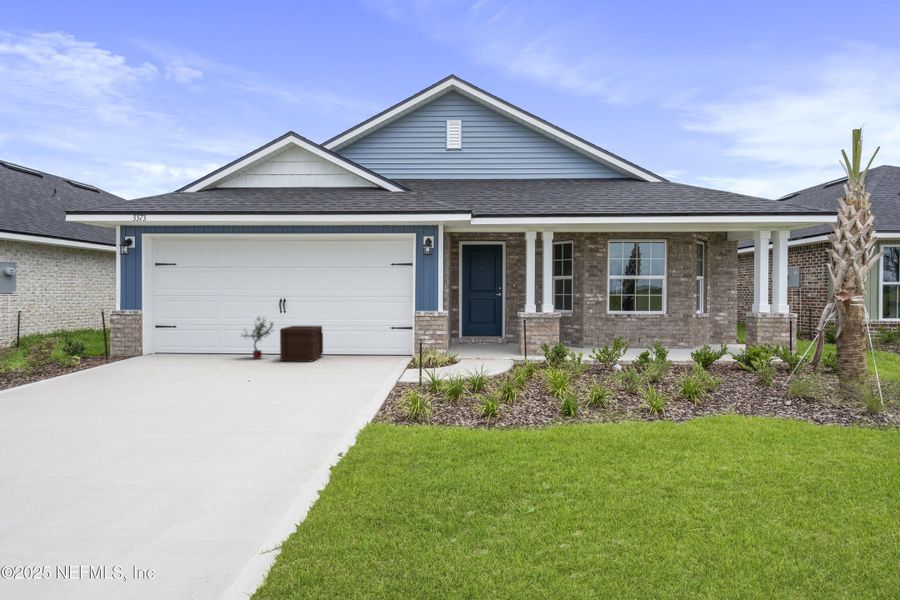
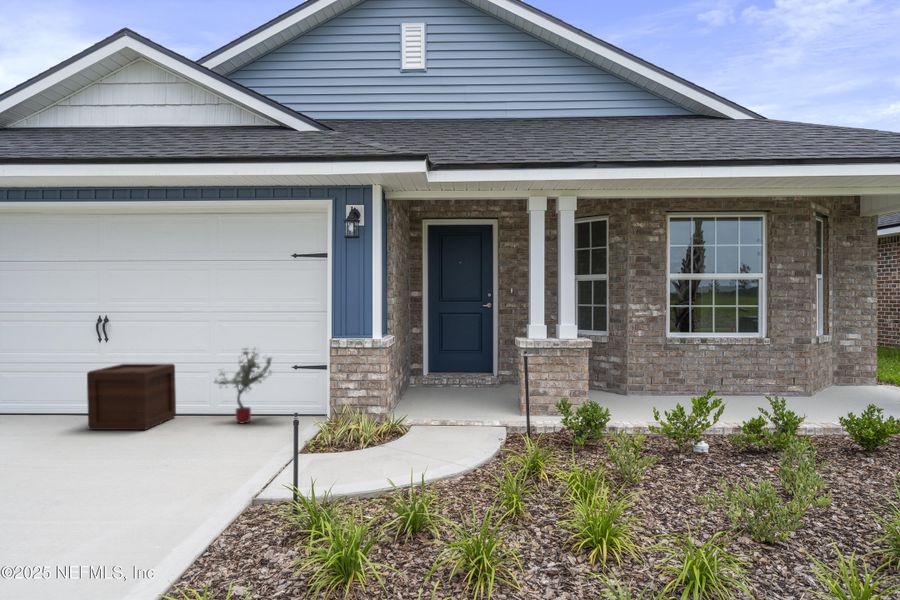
potted tree: present [243,318,273,359] -> present [214,348,271,423]

